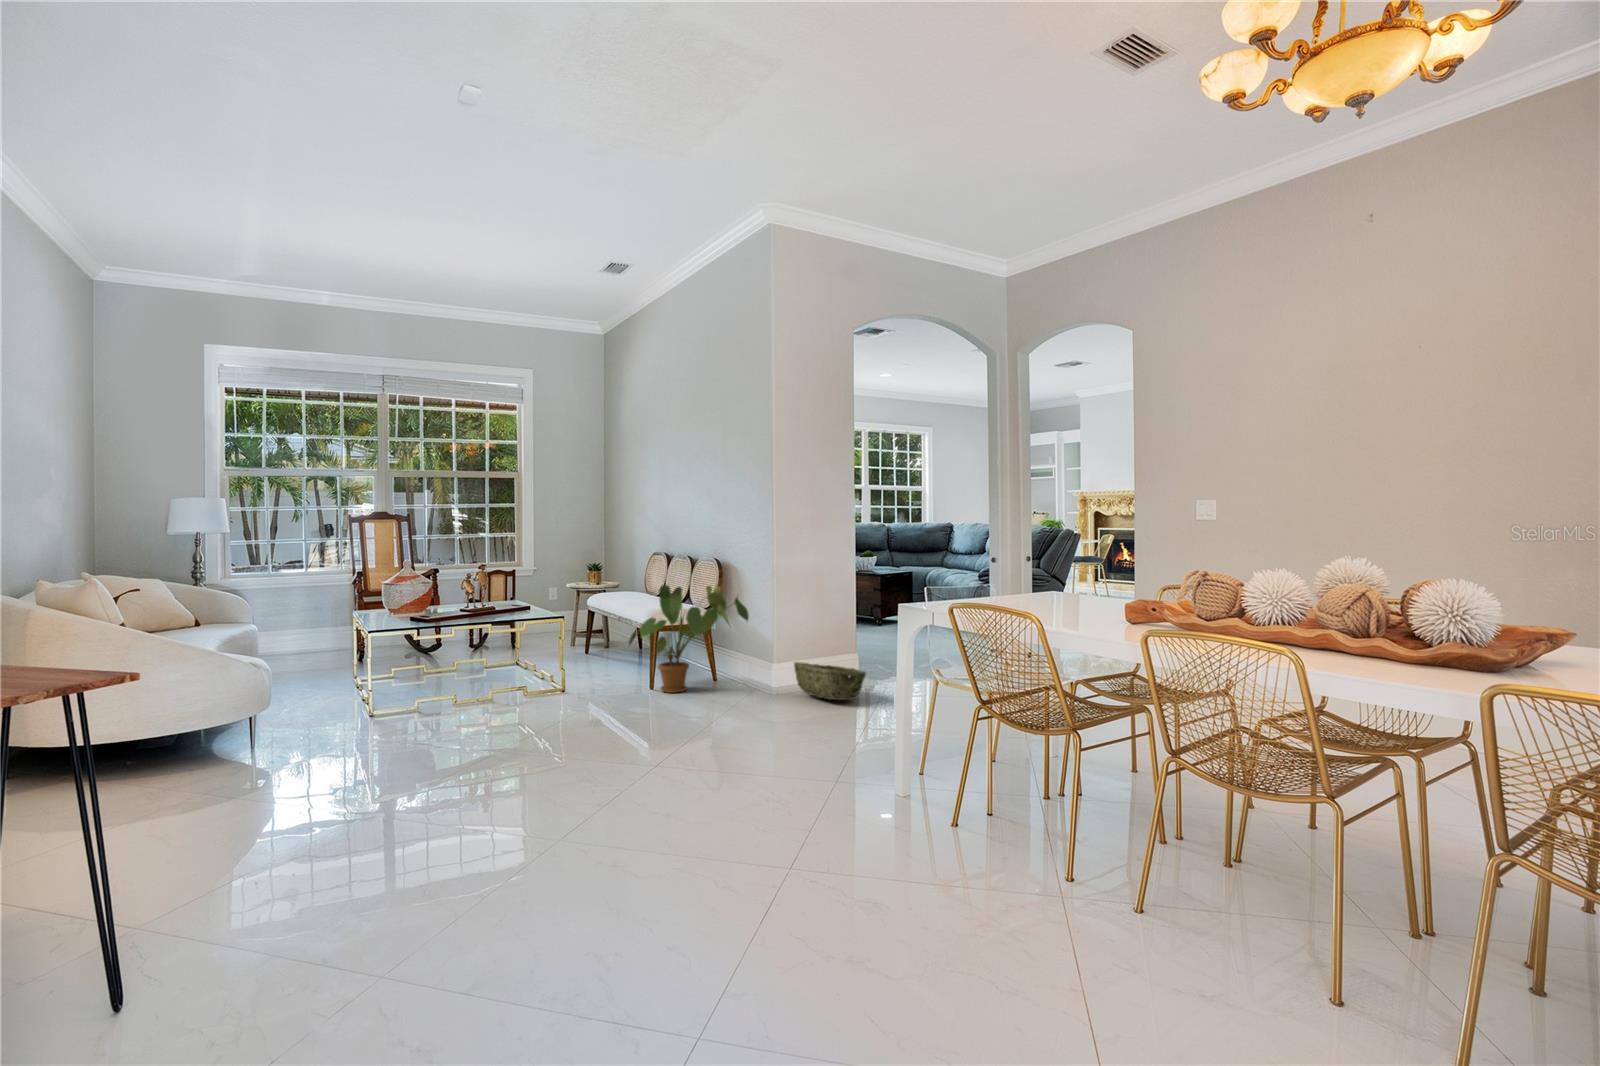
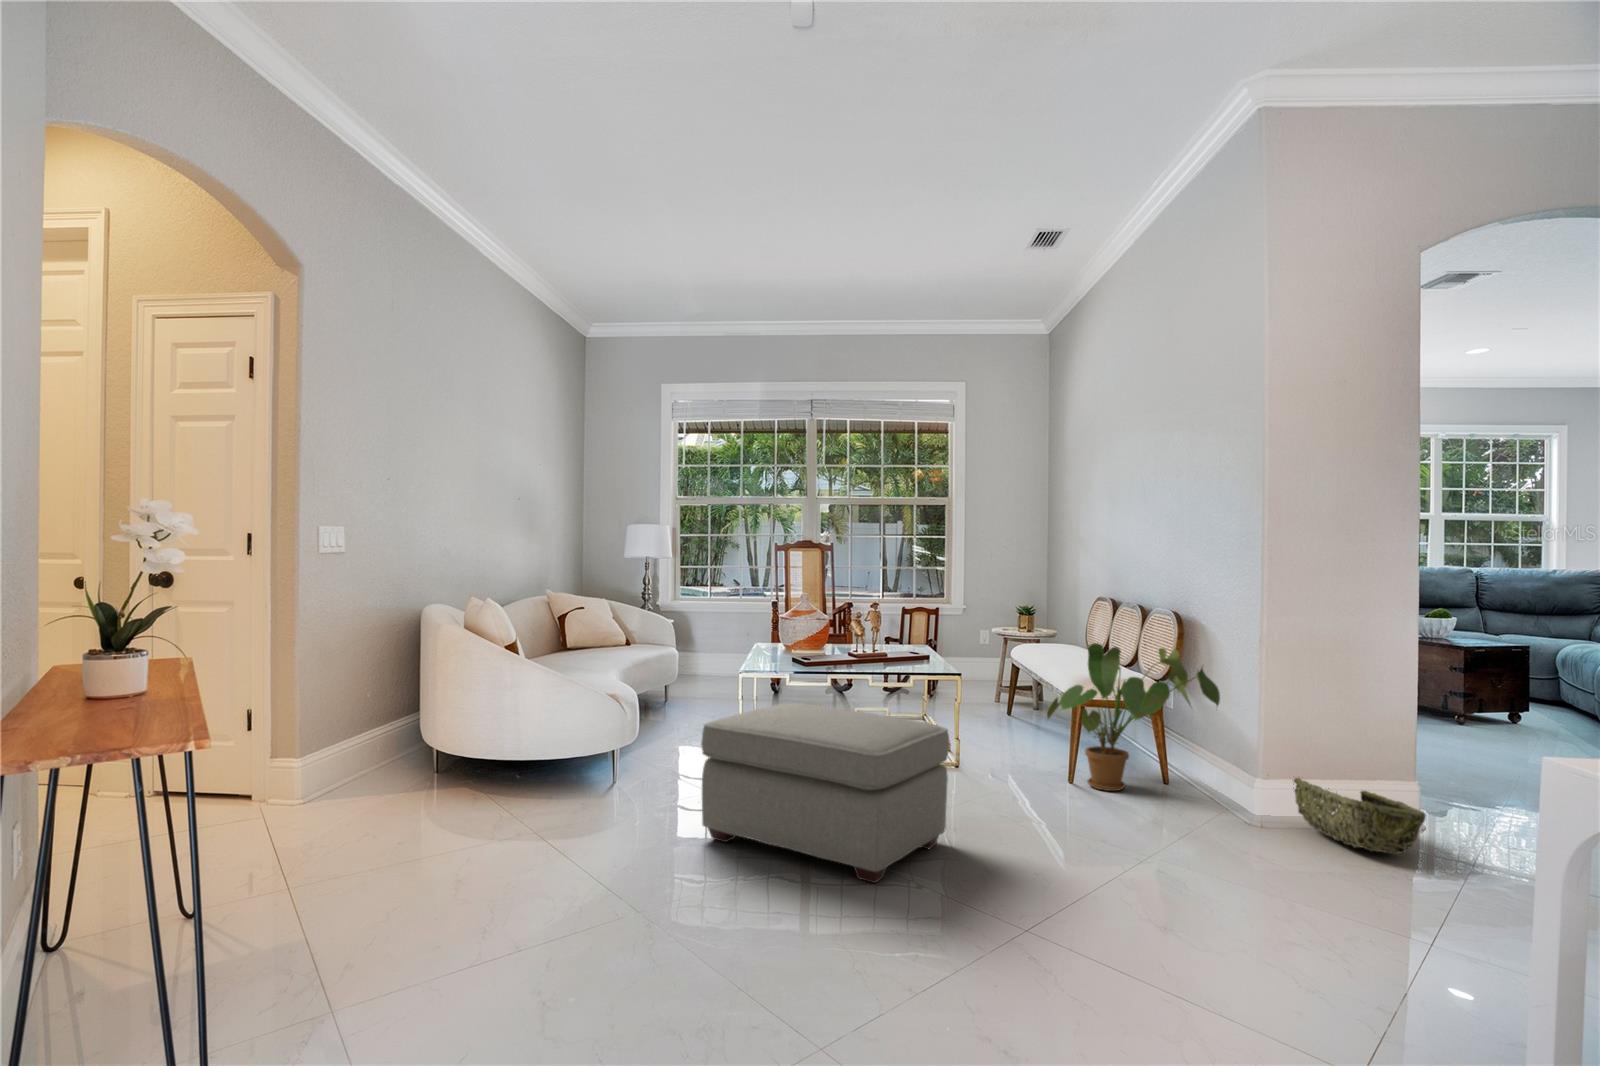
ottoman: none [357,651,573,773] -> present [701,703,950,883]

